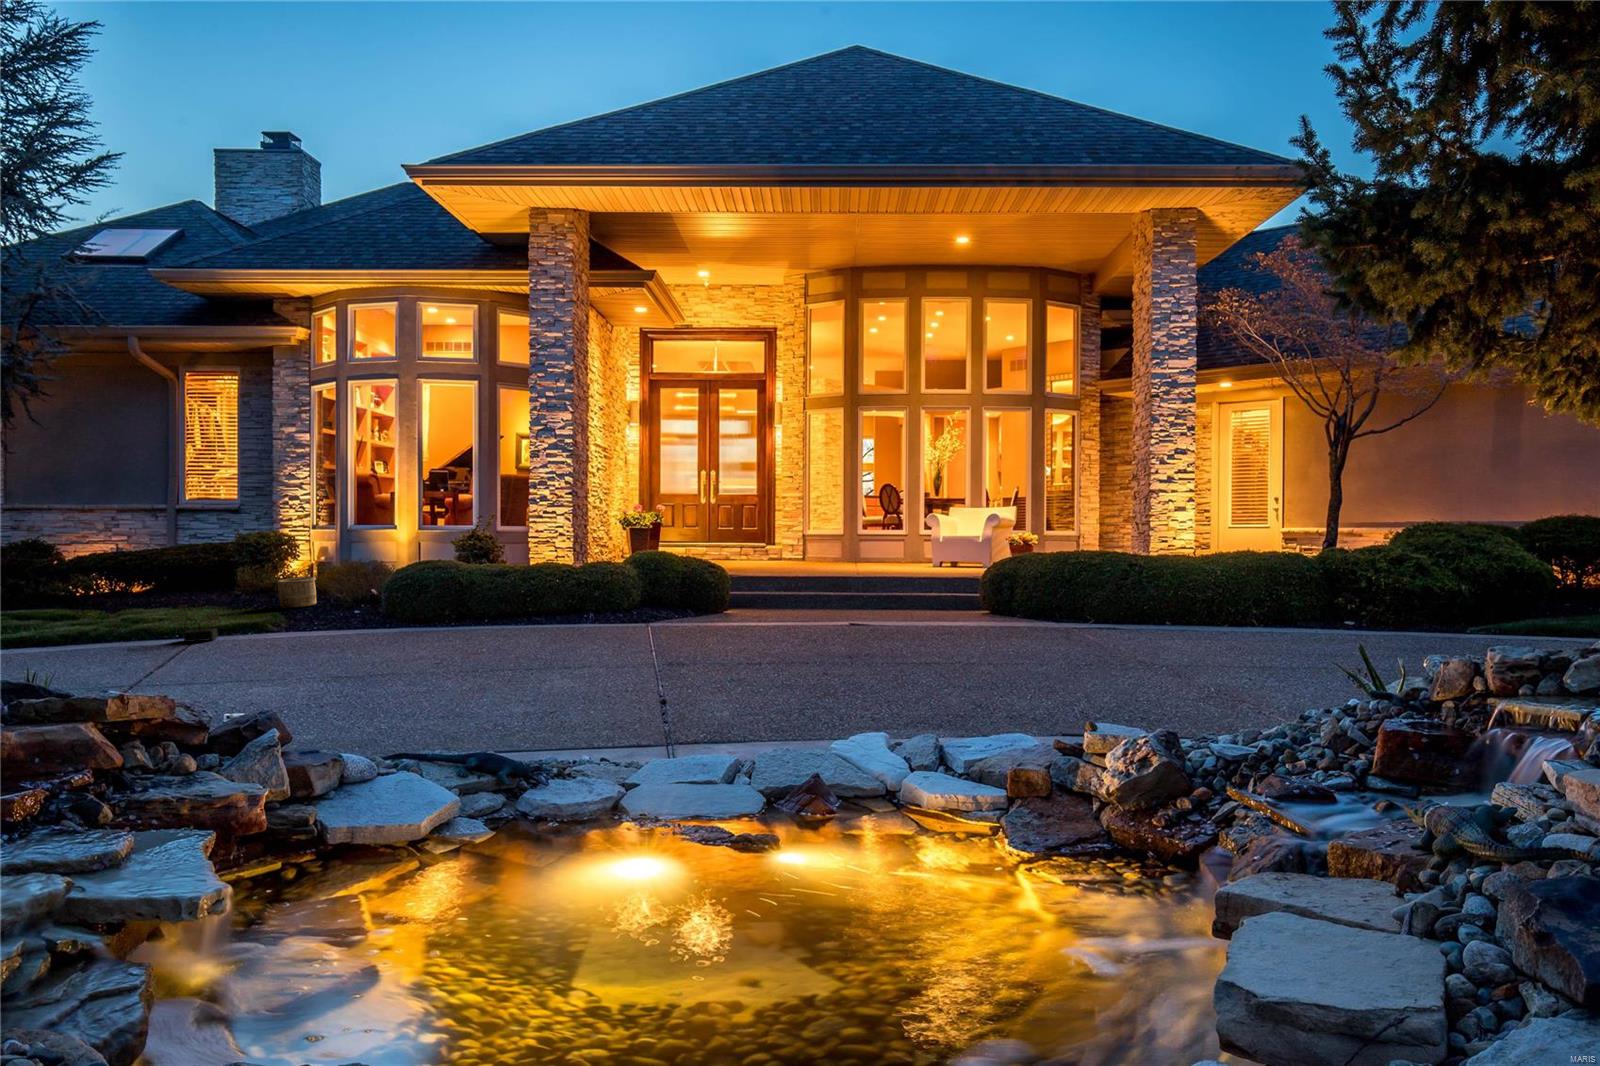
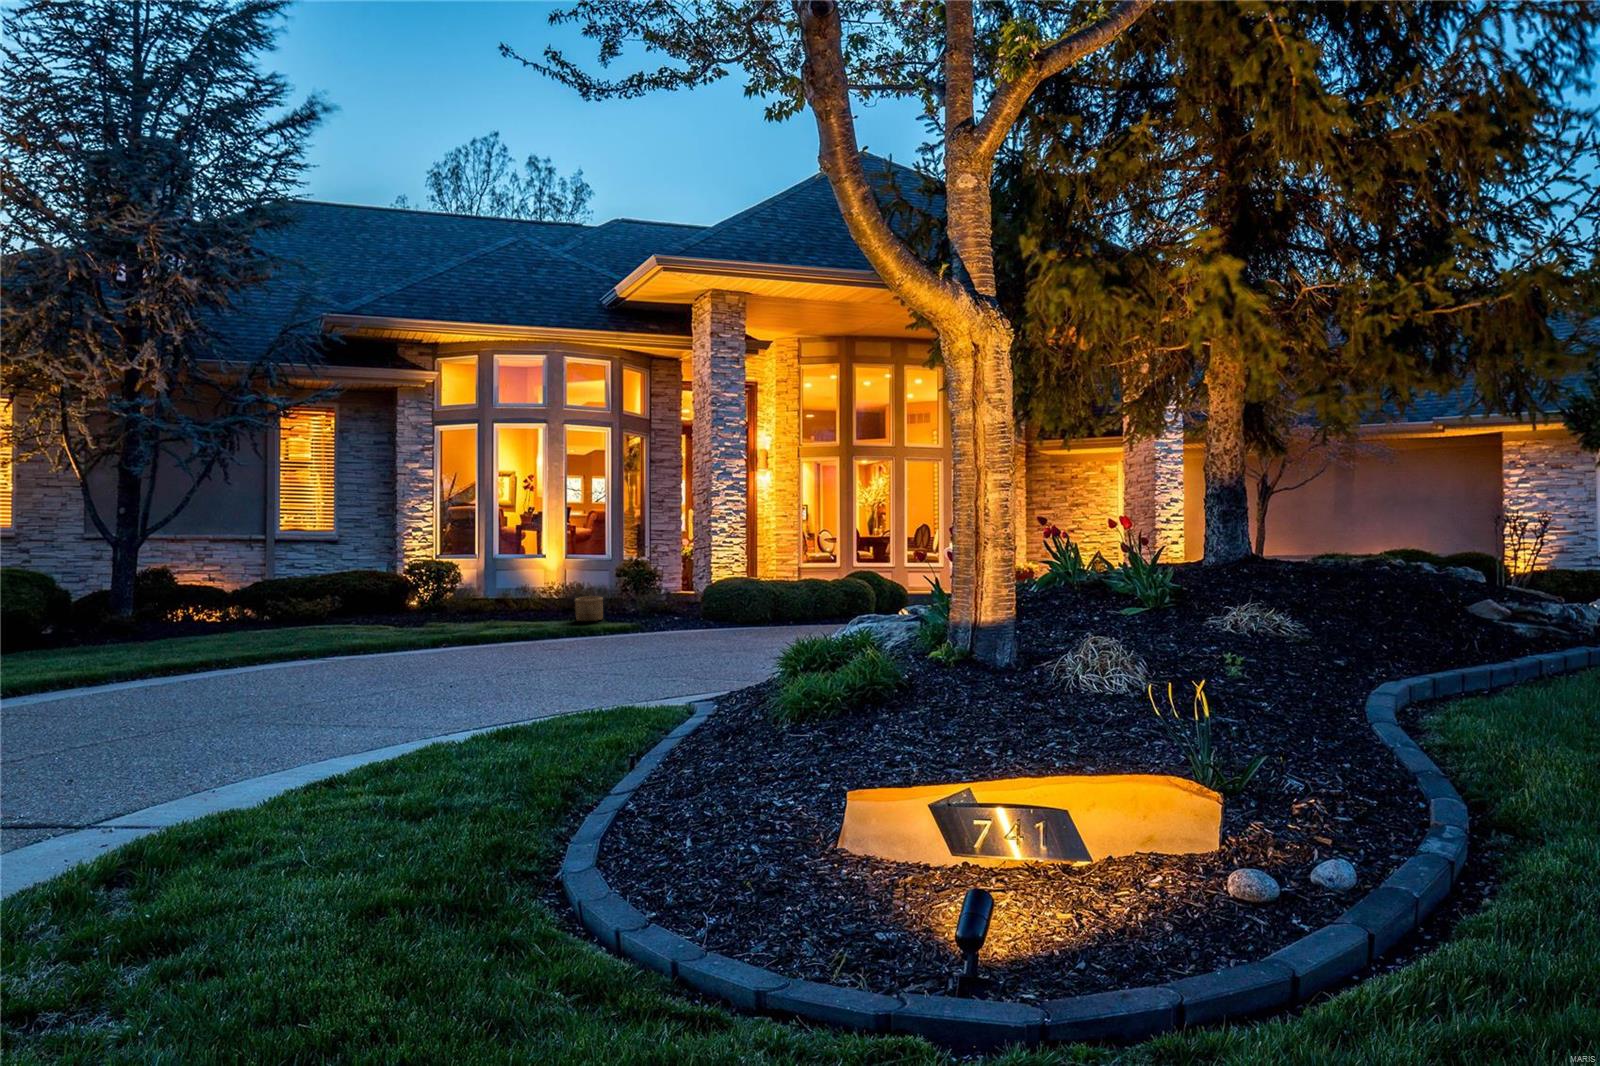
decorative plant: present [174,605,222,642] -> none [623,614,654,642]

